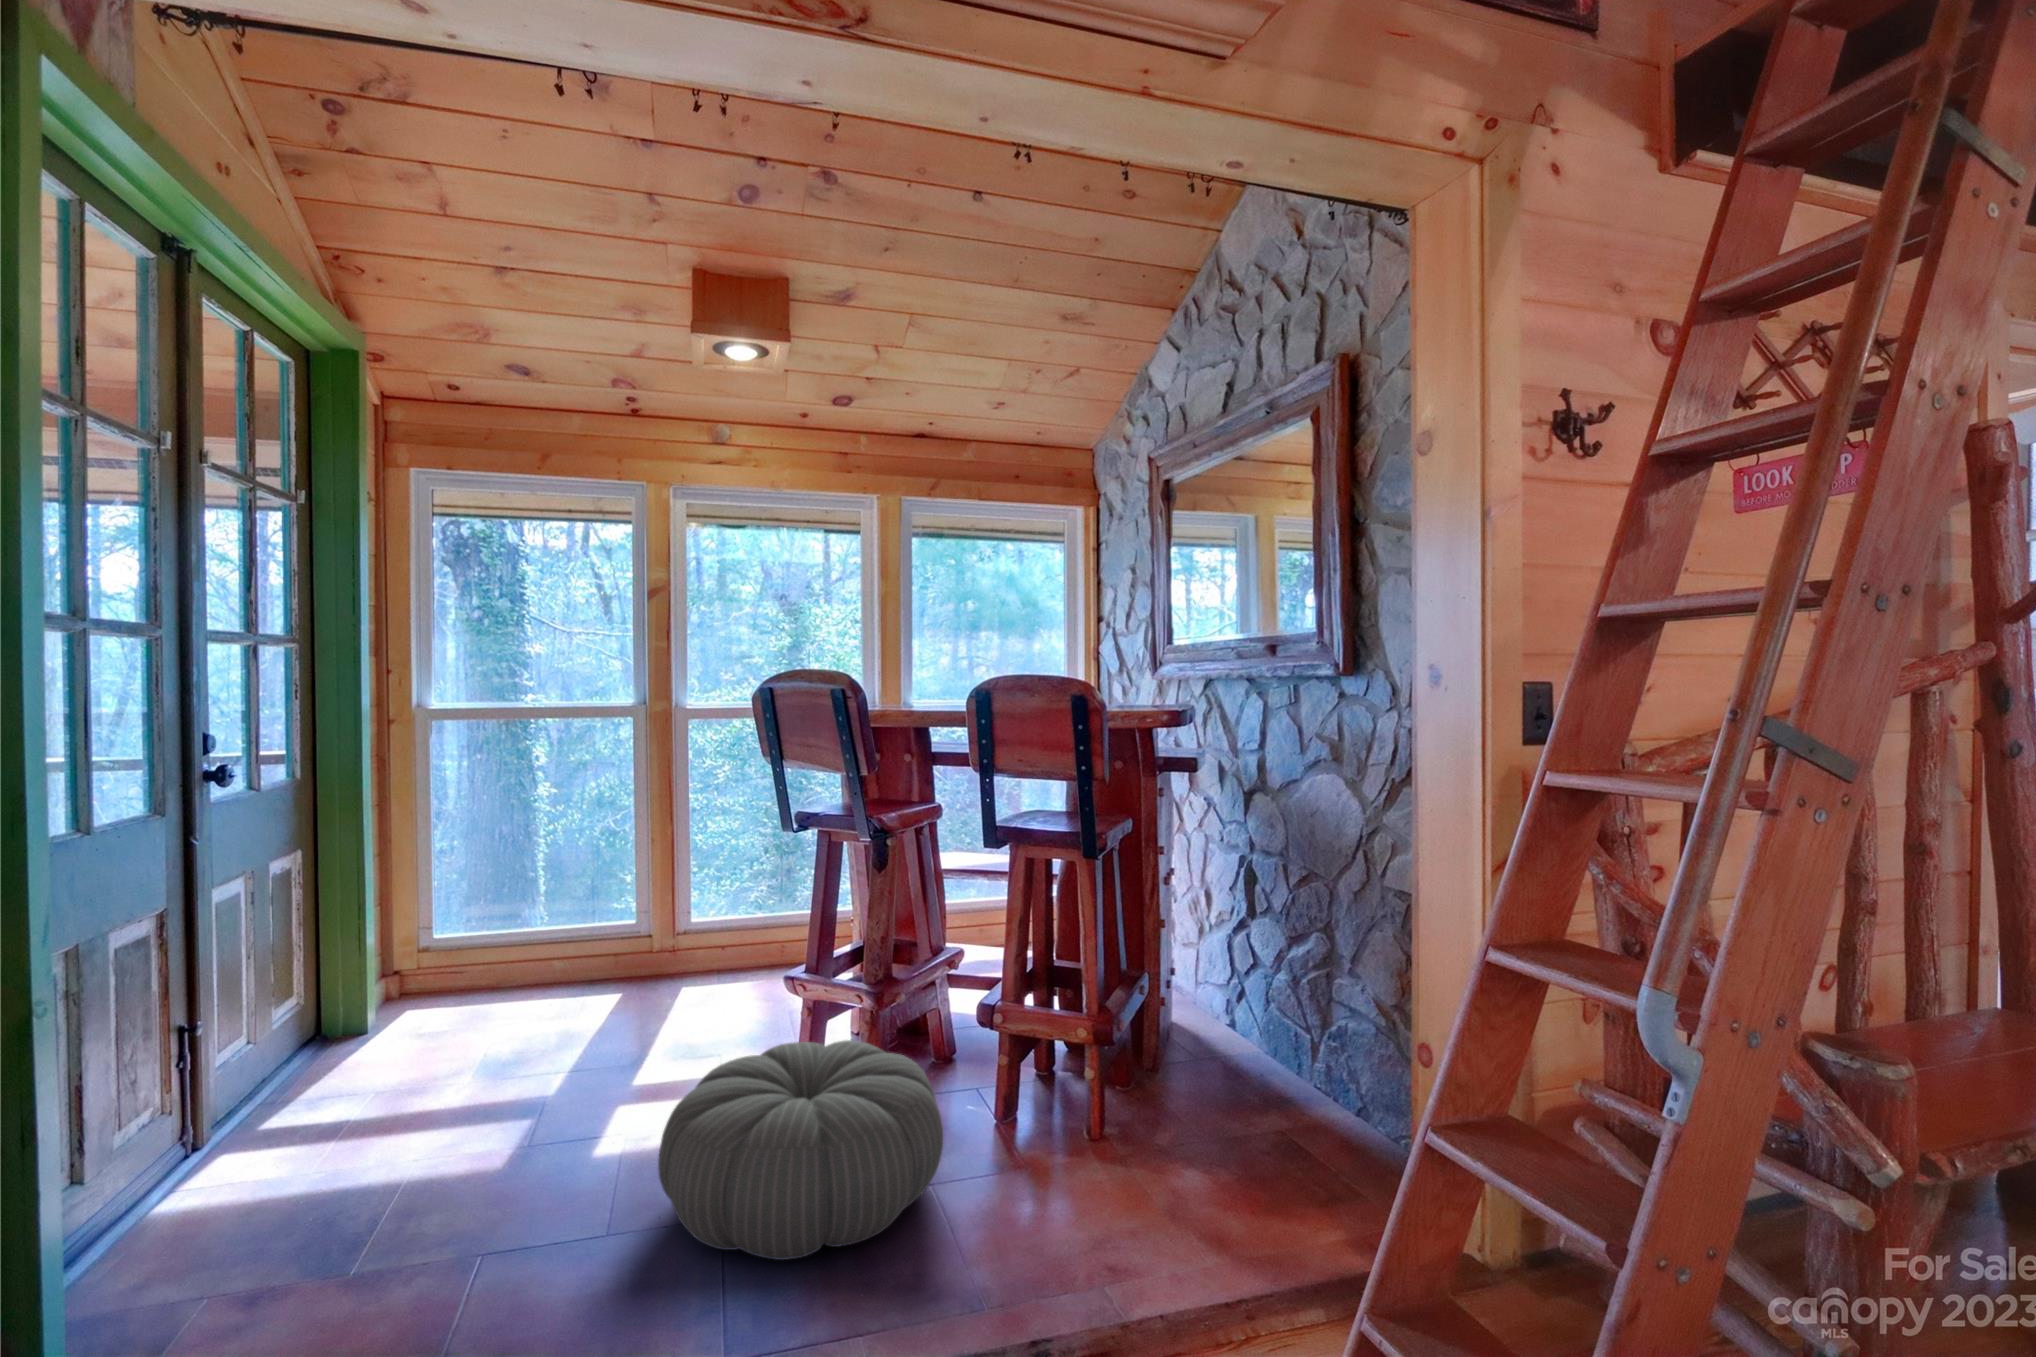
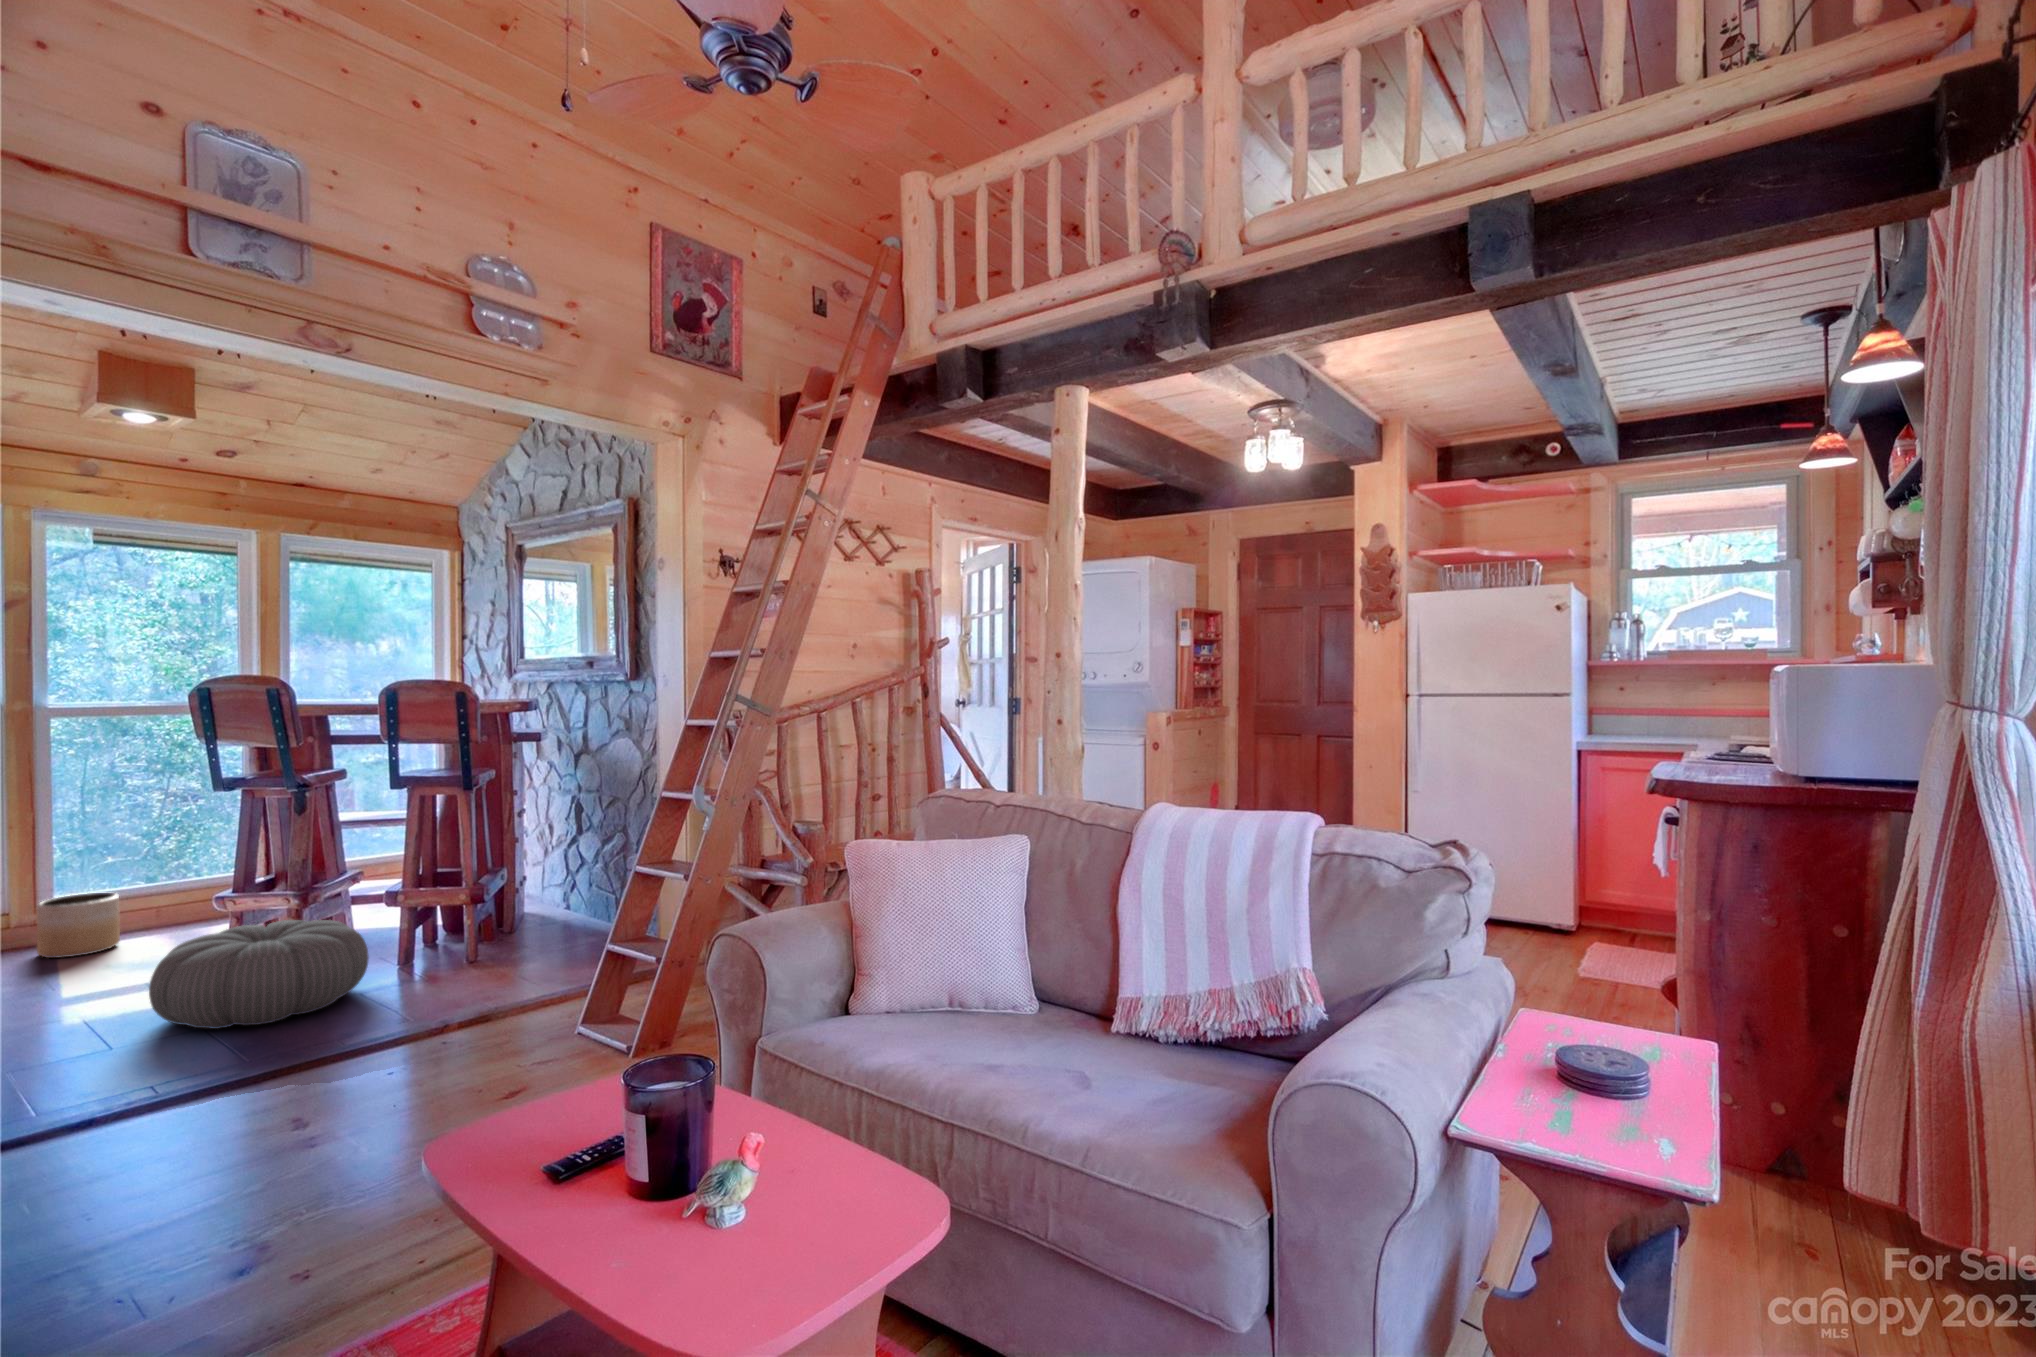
planter: none [679,916,750,993] -> present [37,893,120,958]

